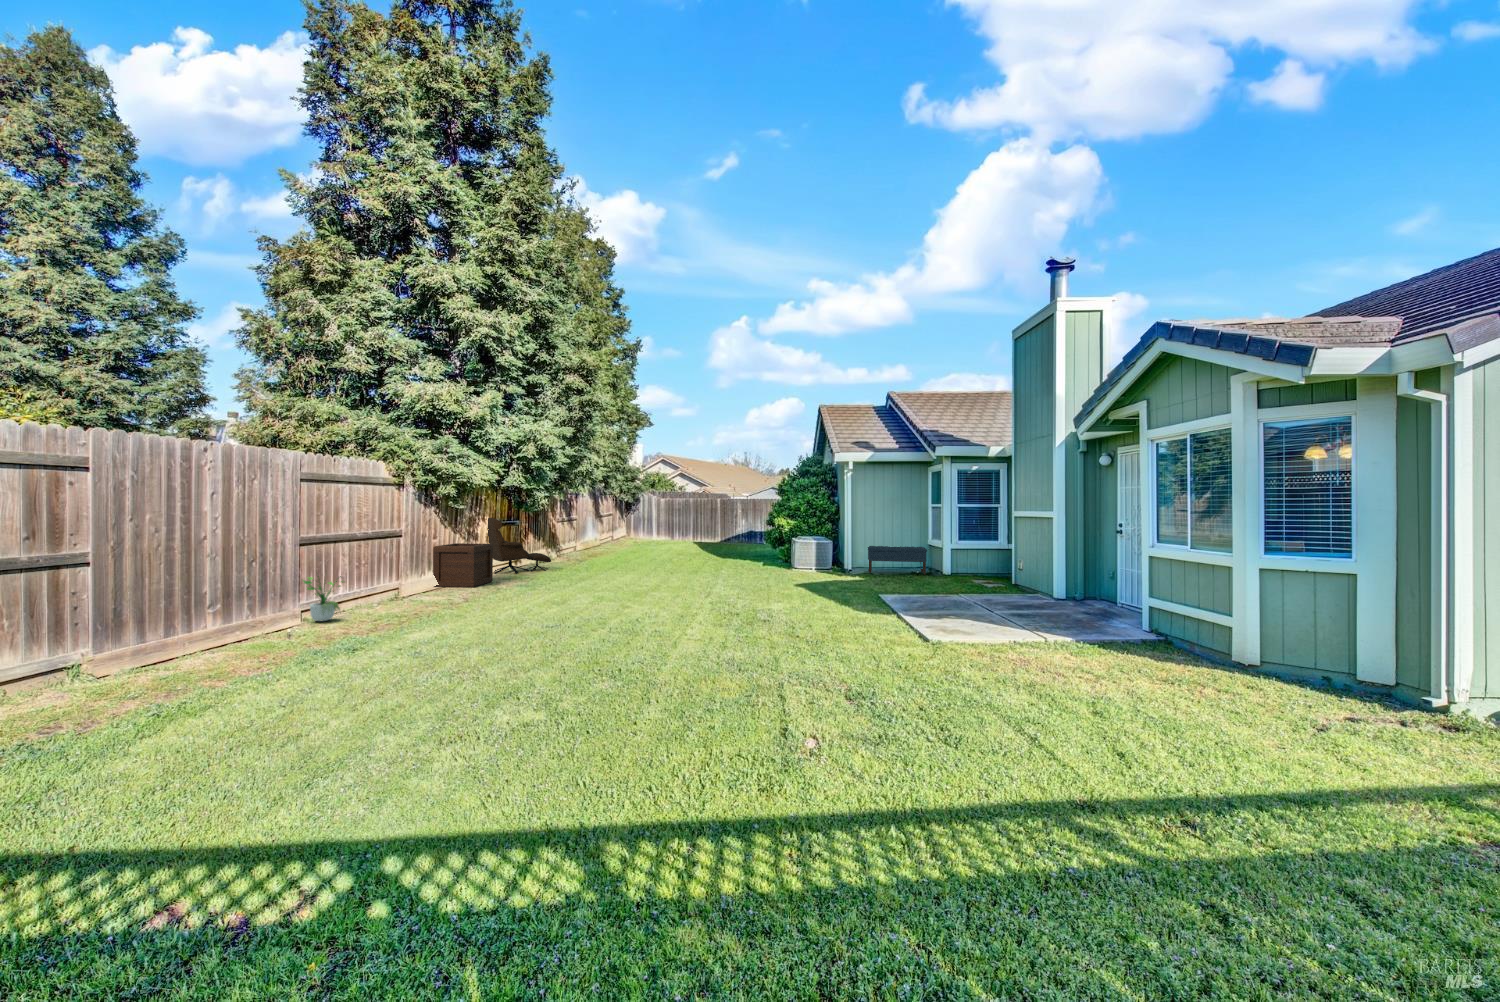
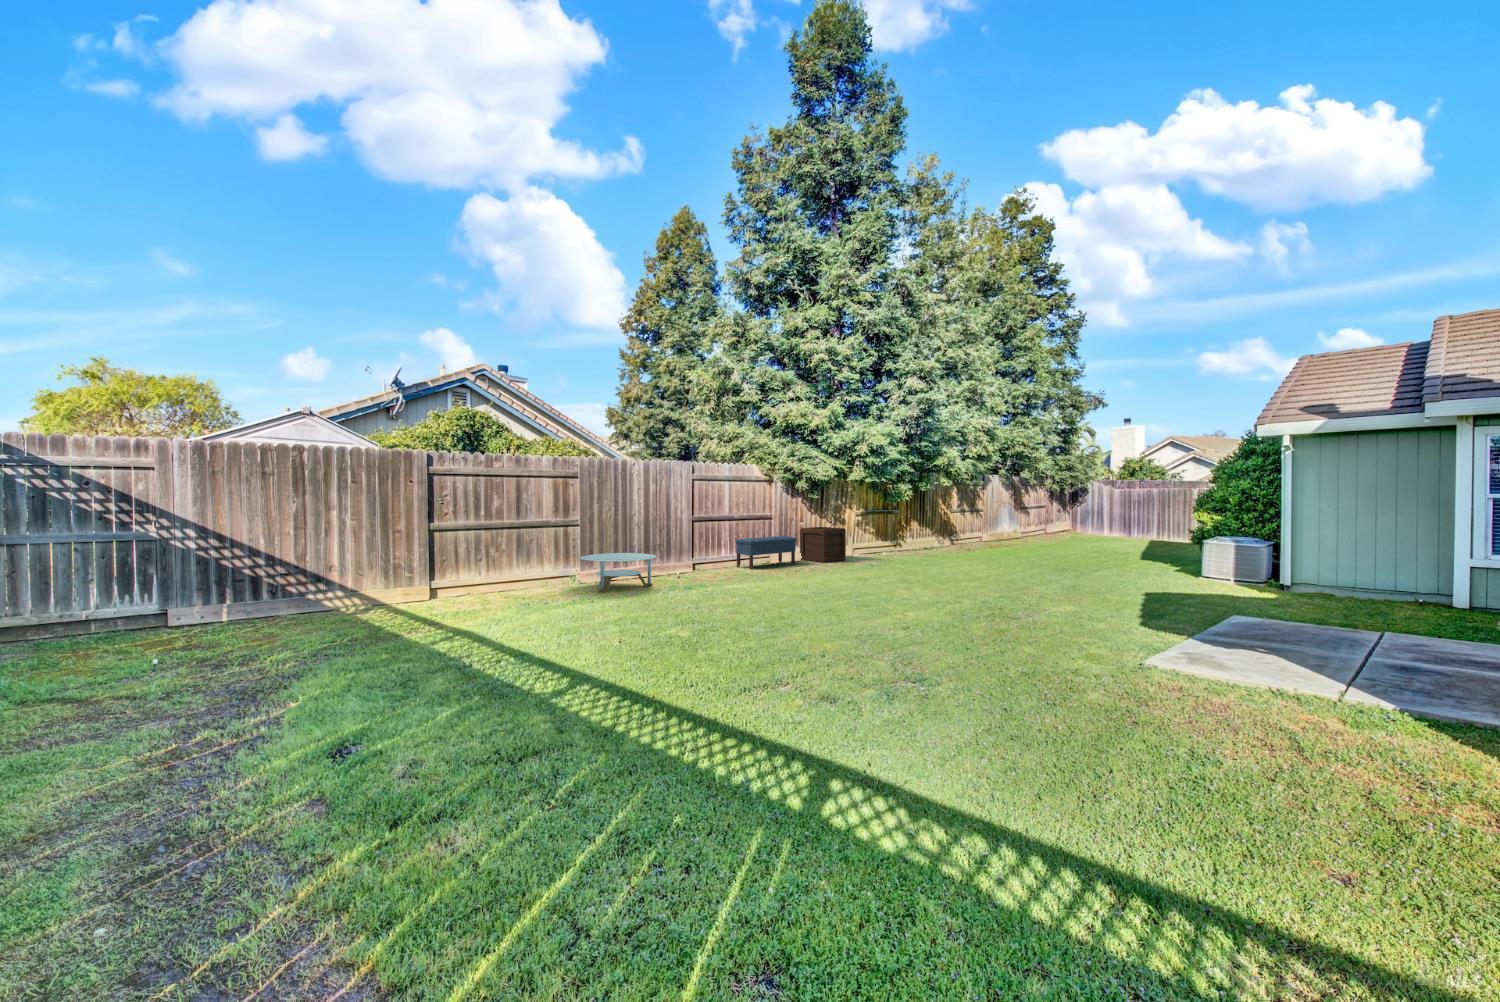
lounge chair: present [488,518,551,574] -> none [856,507,911,556]
bench: present [868,546,927,575] -> present [735,536,796,569]
potted plant: present [303,576,343,622] -> none [693,535,720,572]
round table: none [106,603,291,686] -> present [580,553,656,592]

